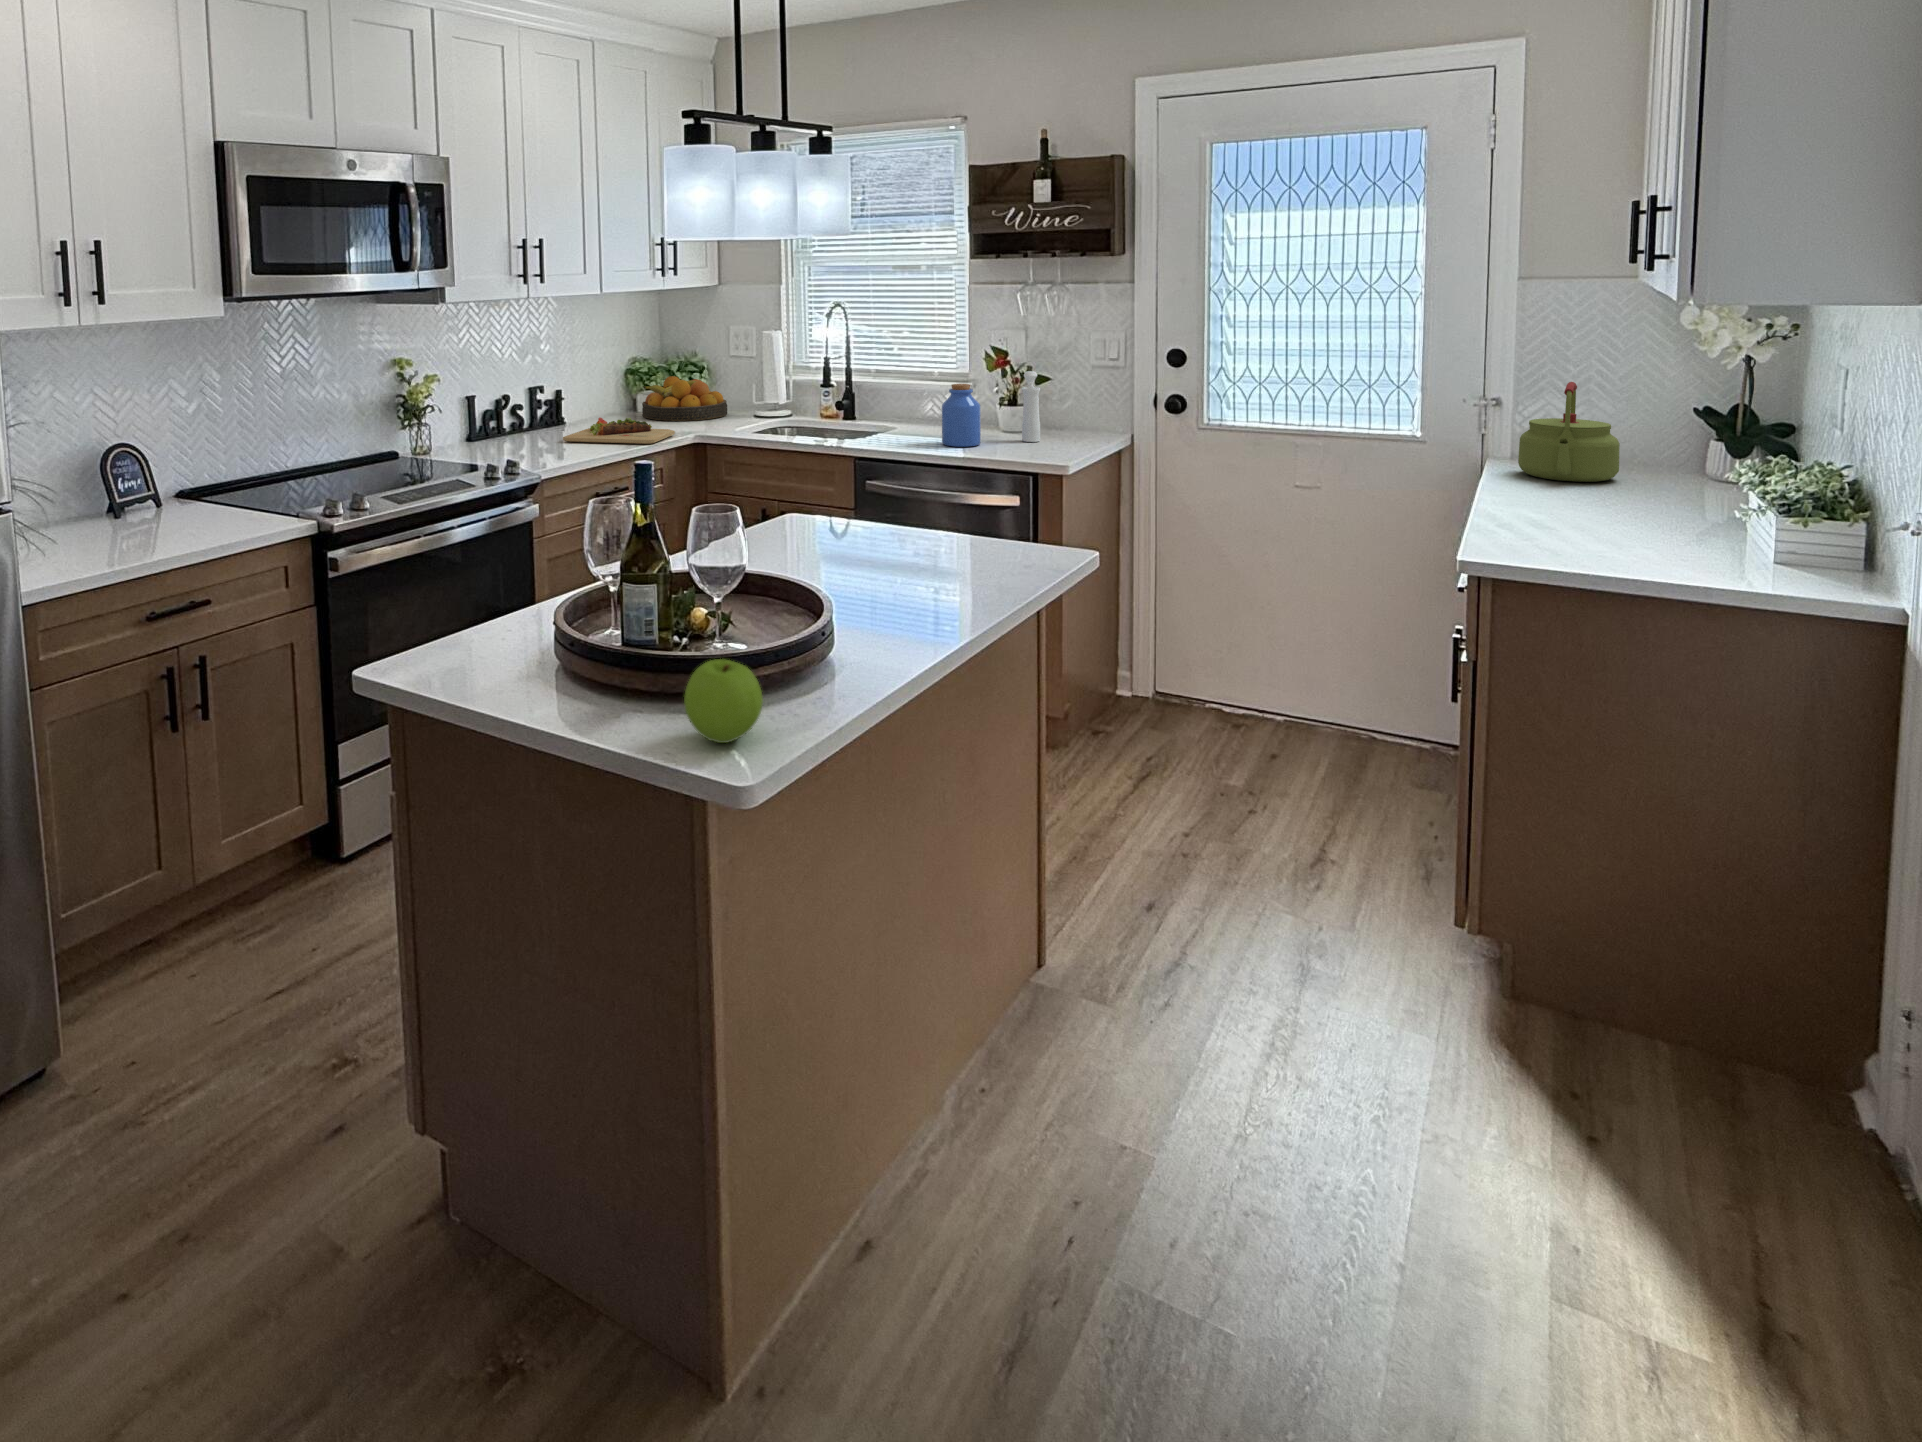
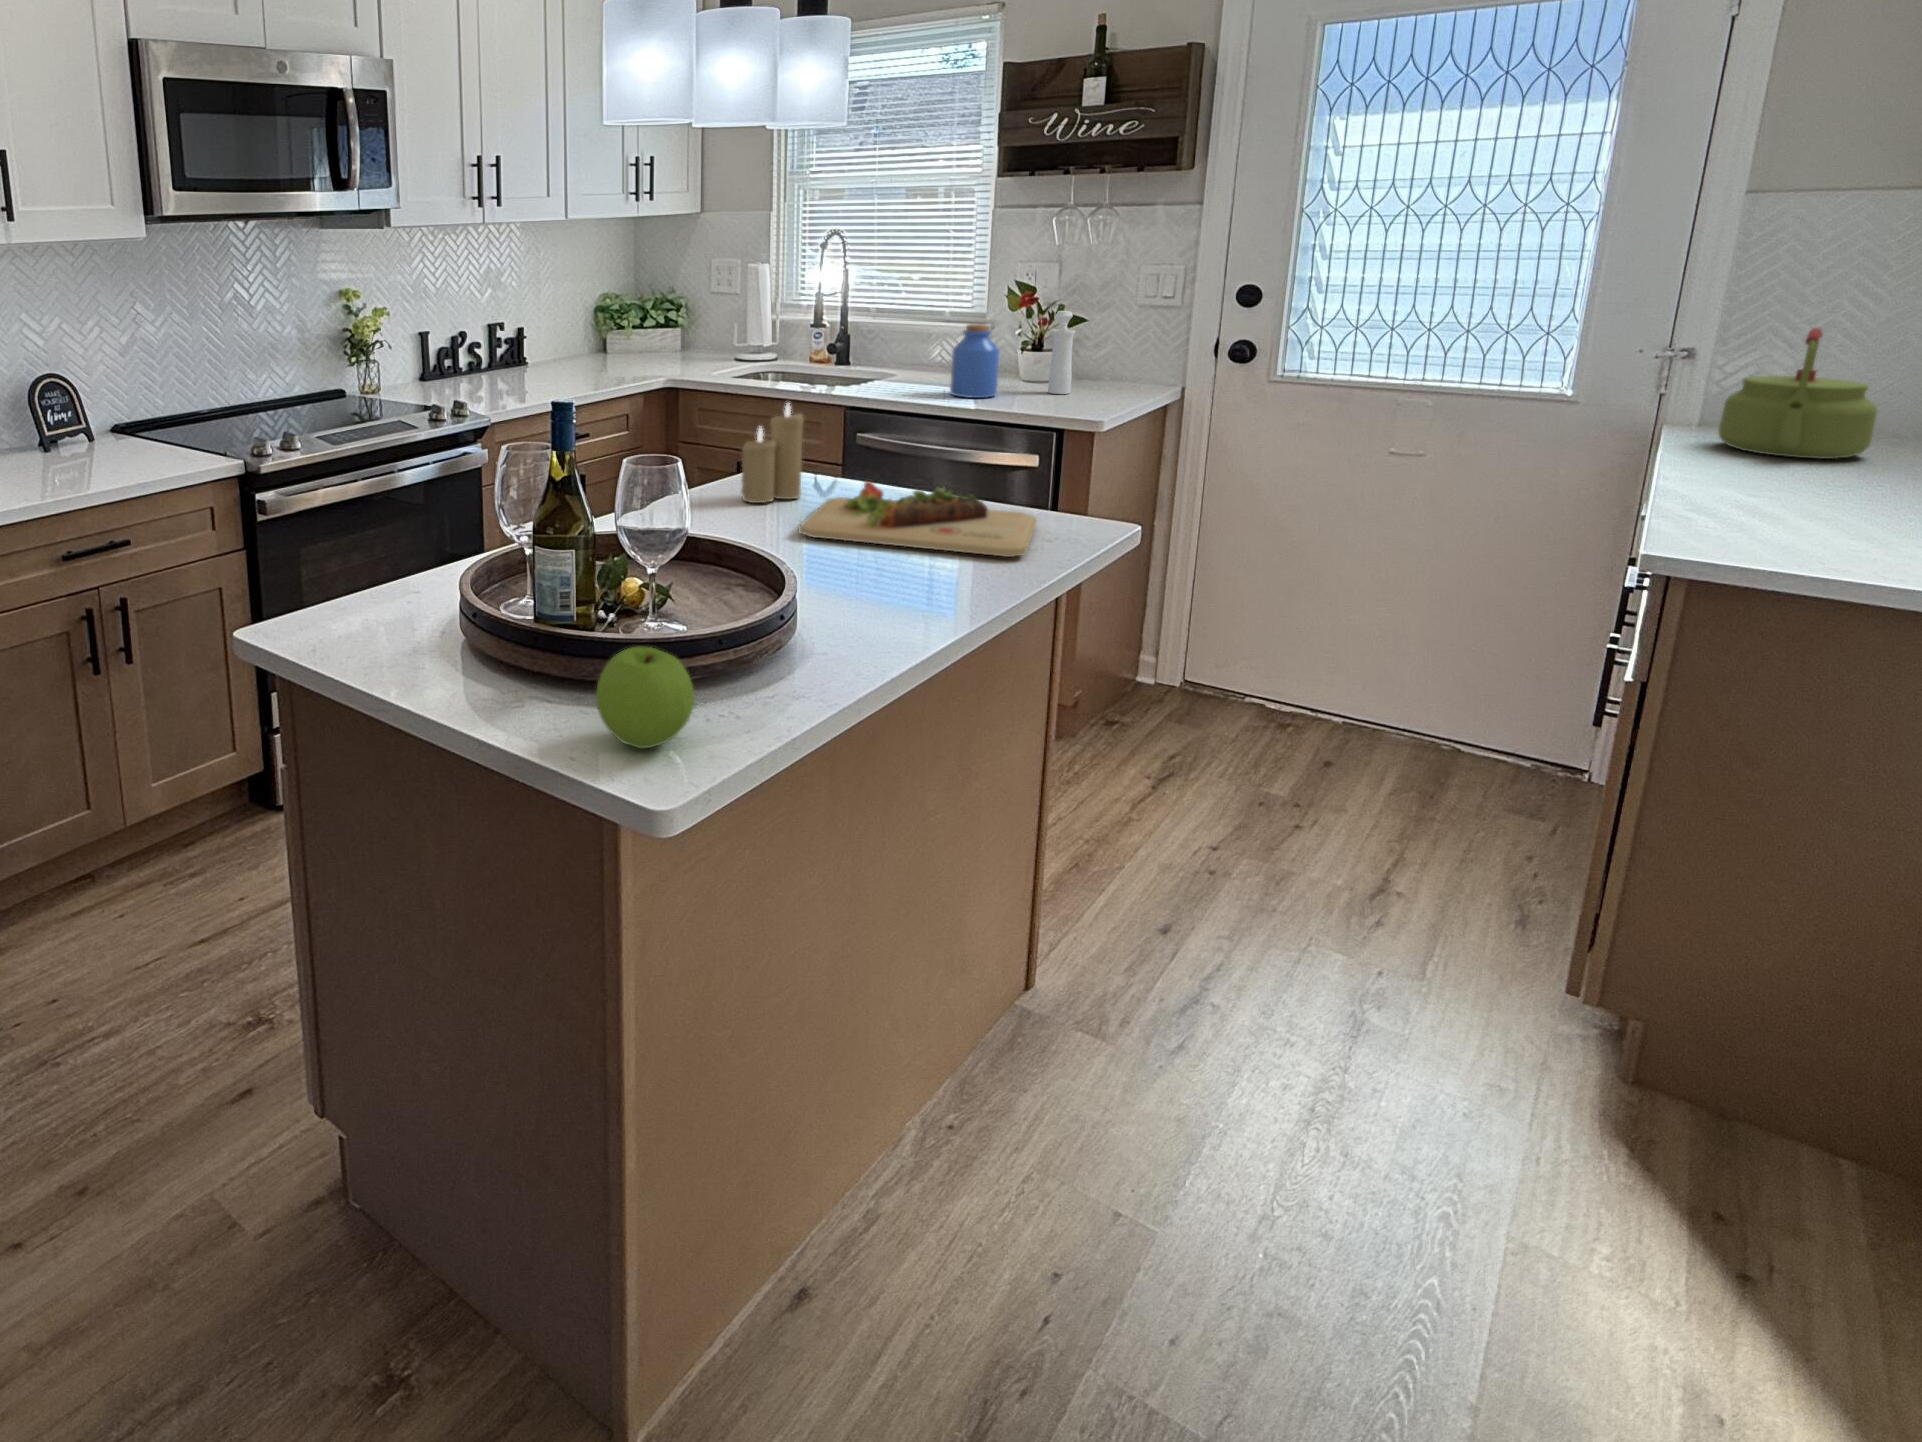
fruit bowl: present [642,376,727,421] -> none [610,314,704,364]
cutting board: present [563,418,675,444] -> present [798,481,1037,557]
candle: none [776,456,826,543] -> present [741,404,803,503]

